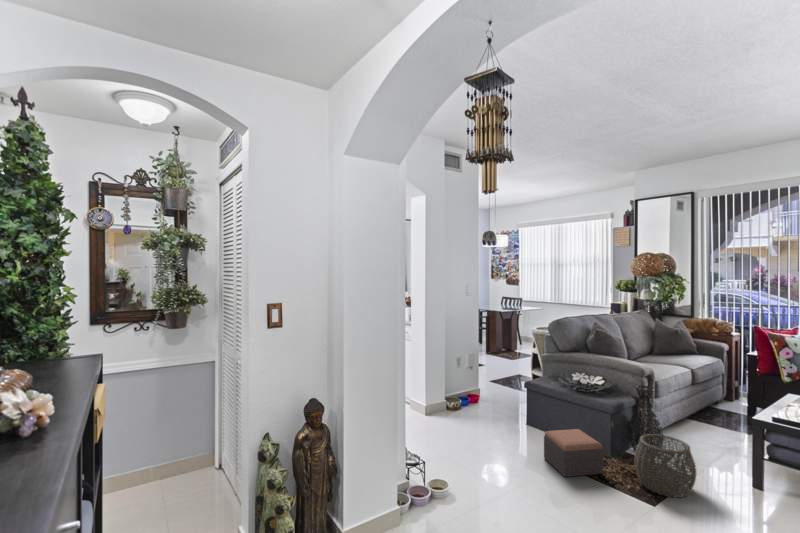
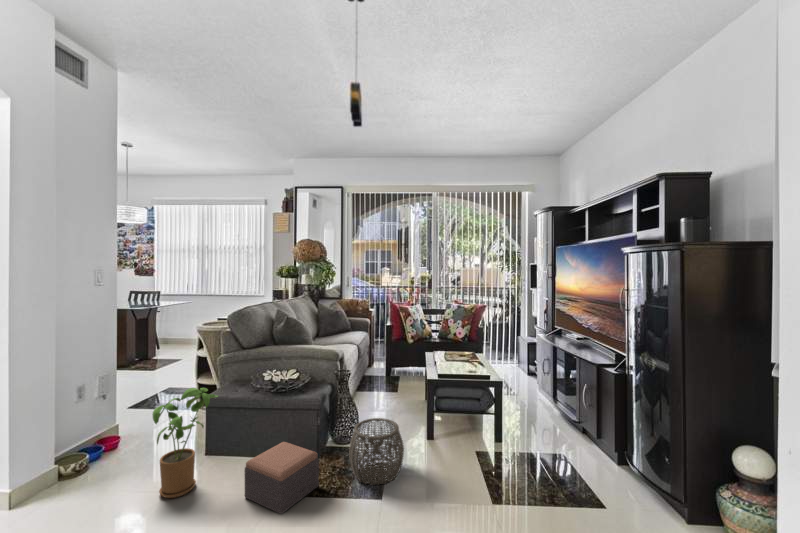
house plant: none [491,369,532,442] -> present [153,388,218,498]

